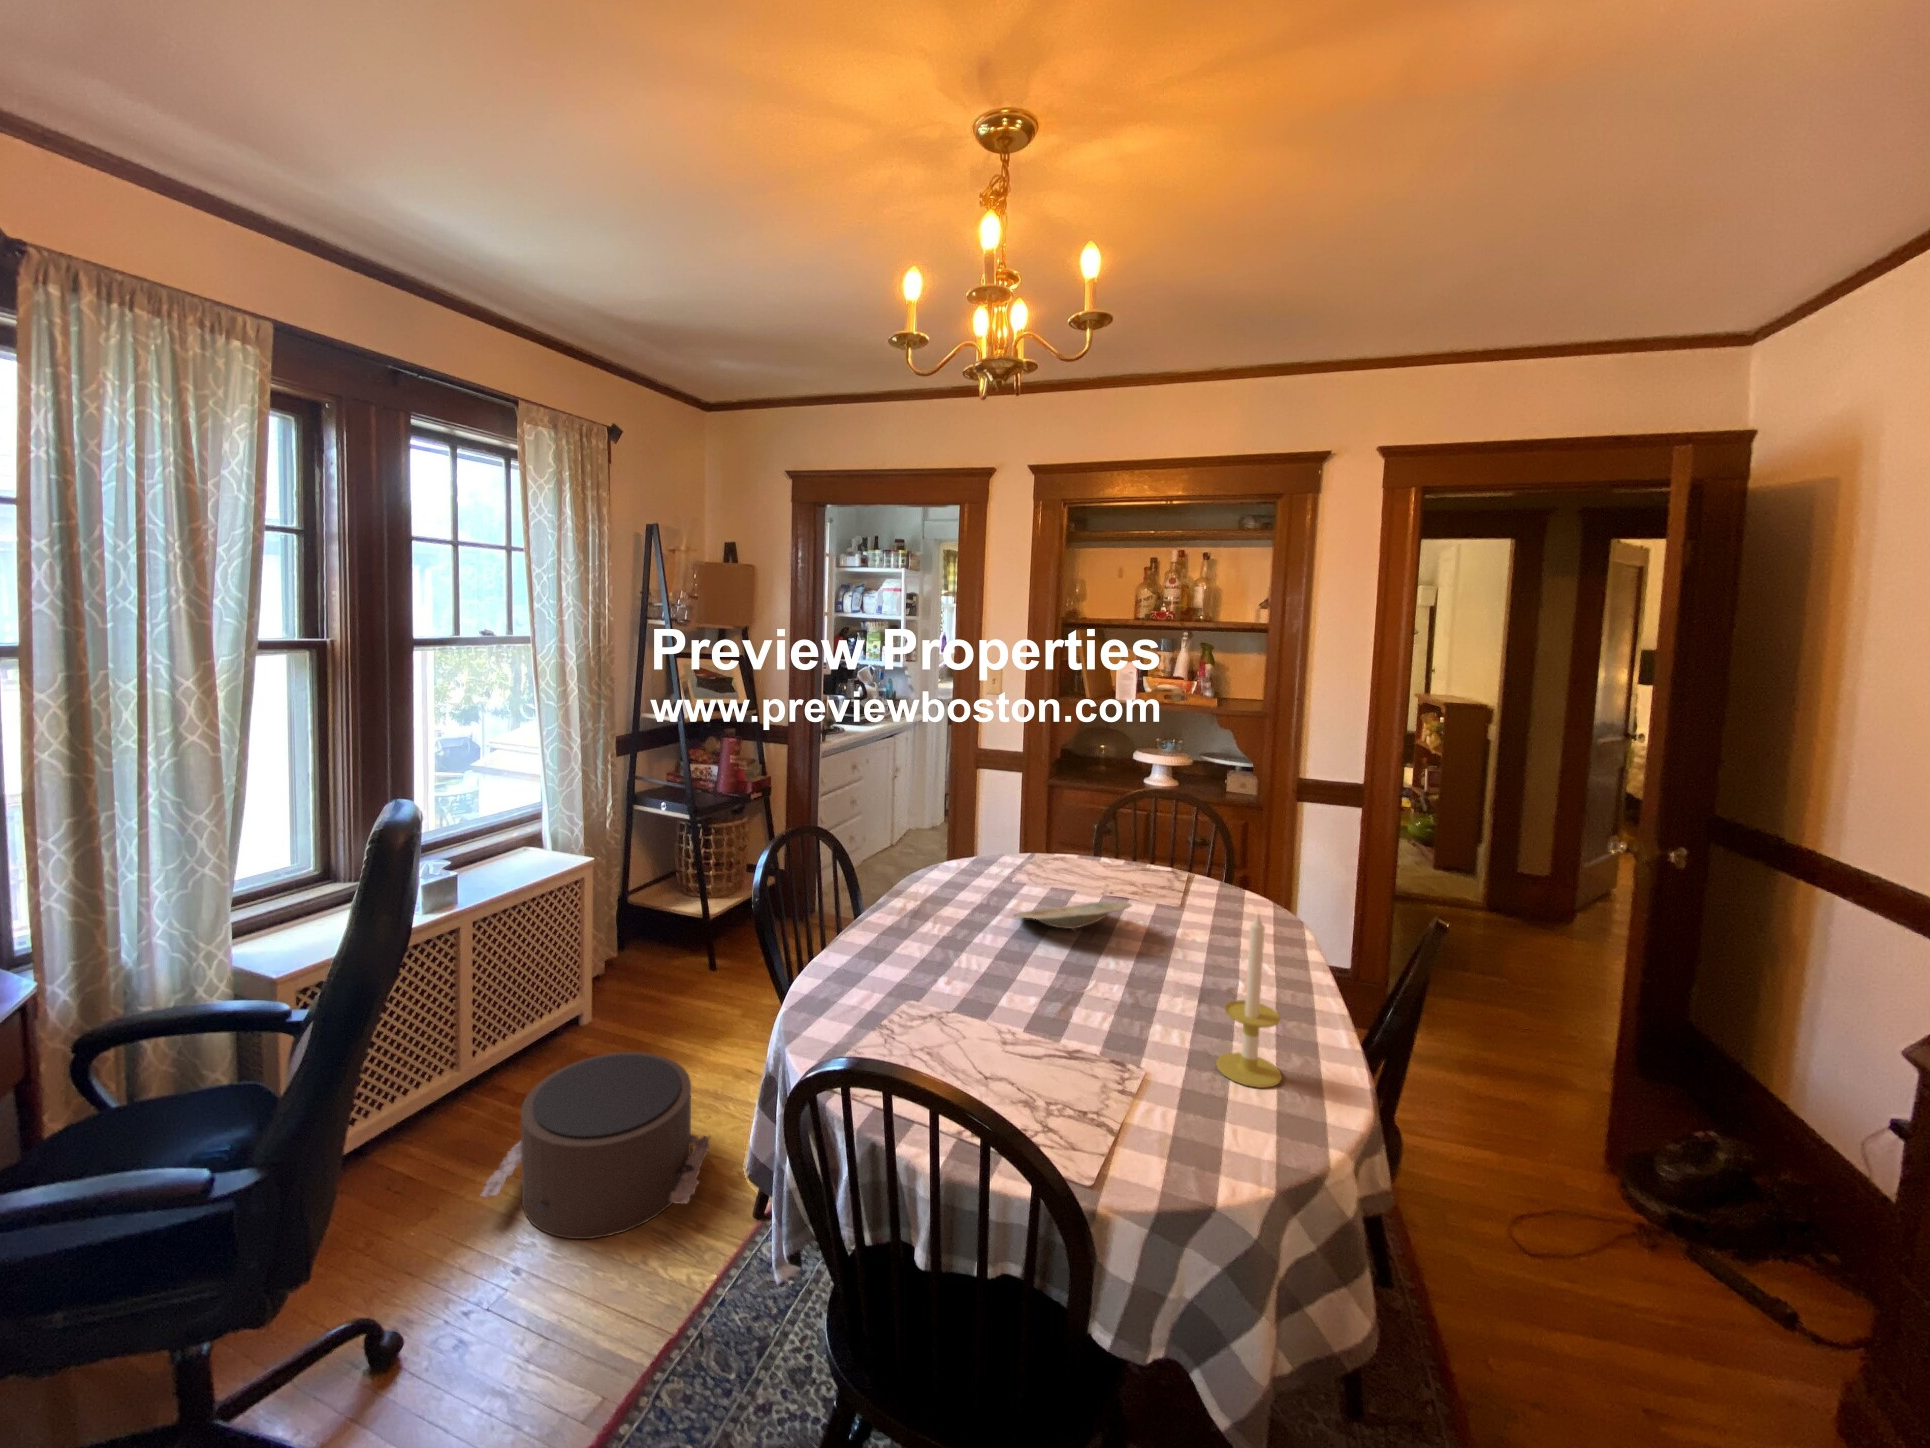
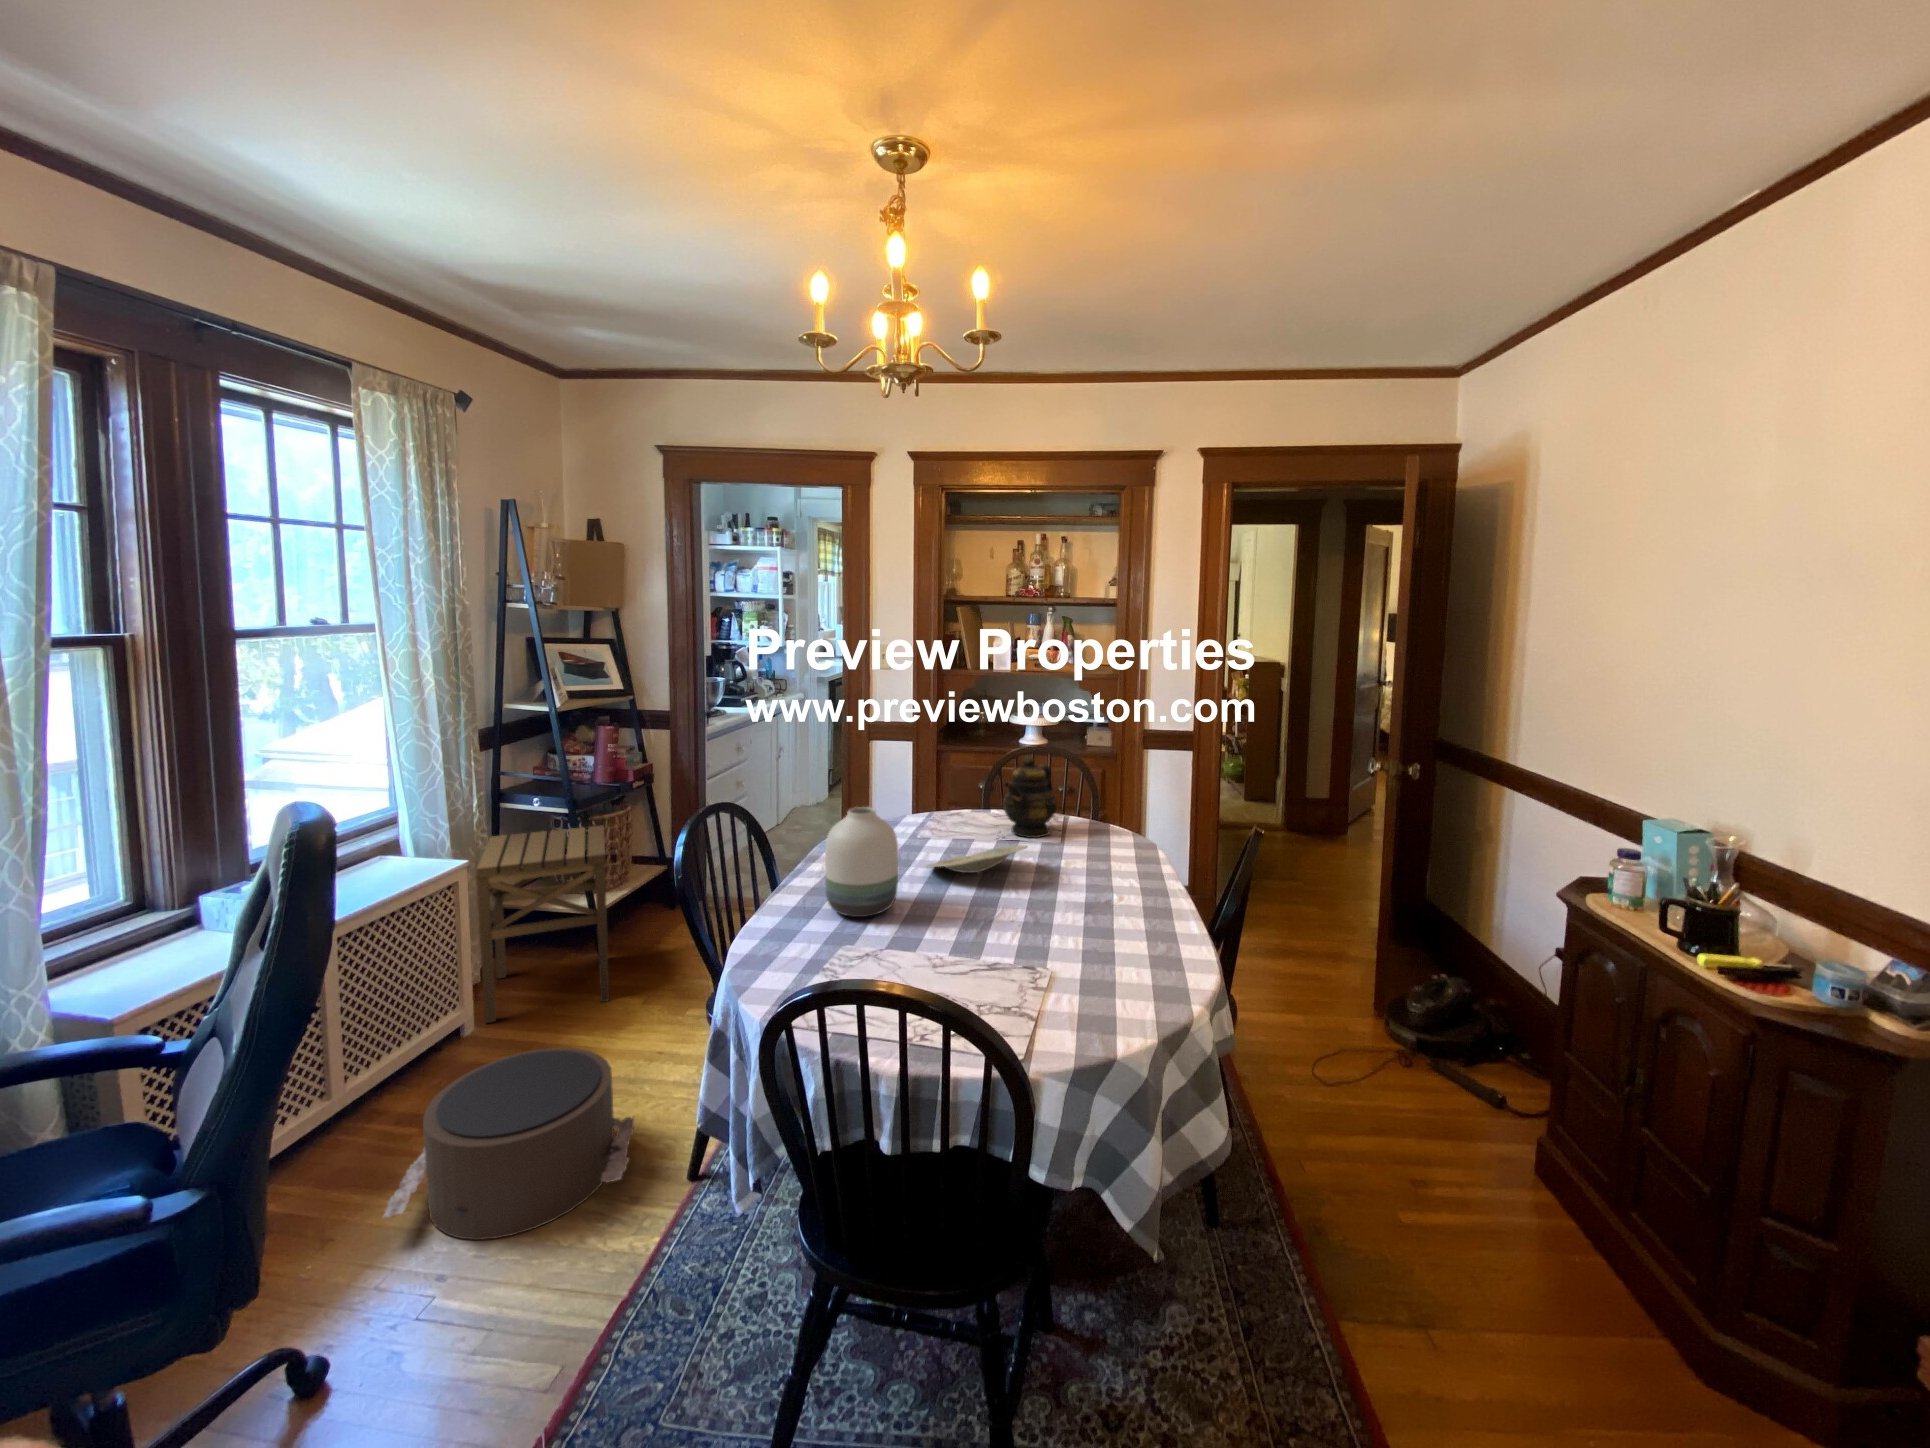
teapot: none [1111,798,1174,894] -> present [1003,756,1057,838]
side table: none [601,834,719,1013] -> present [477,826,609,1023]
vase: none [898,844,978,967] -> present [825,807,898,917]
candle: present [1216,914,1282,1088] -> none [1105,833,1155,972]

